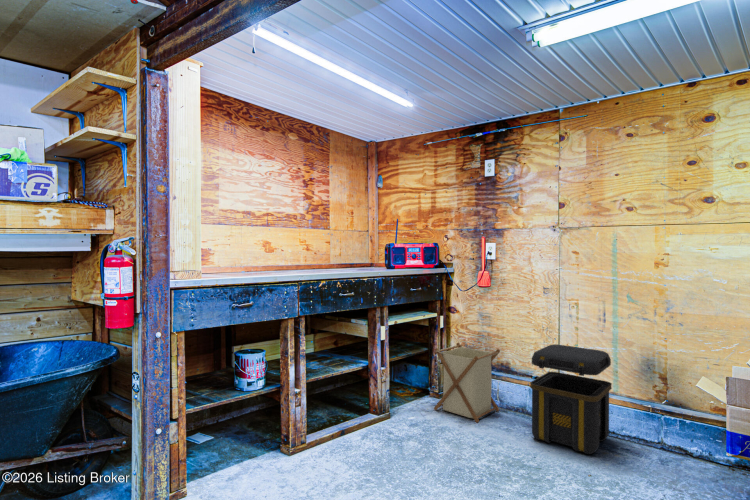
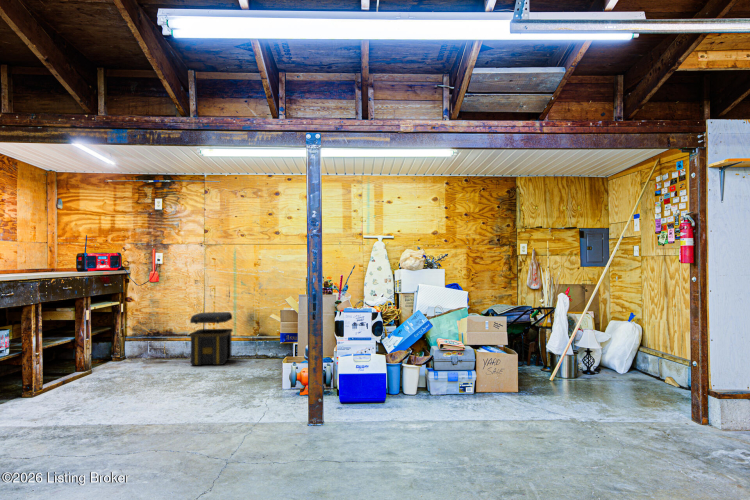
laundry basket: present [434,343,500,422] -> none [121,321,168,368]

